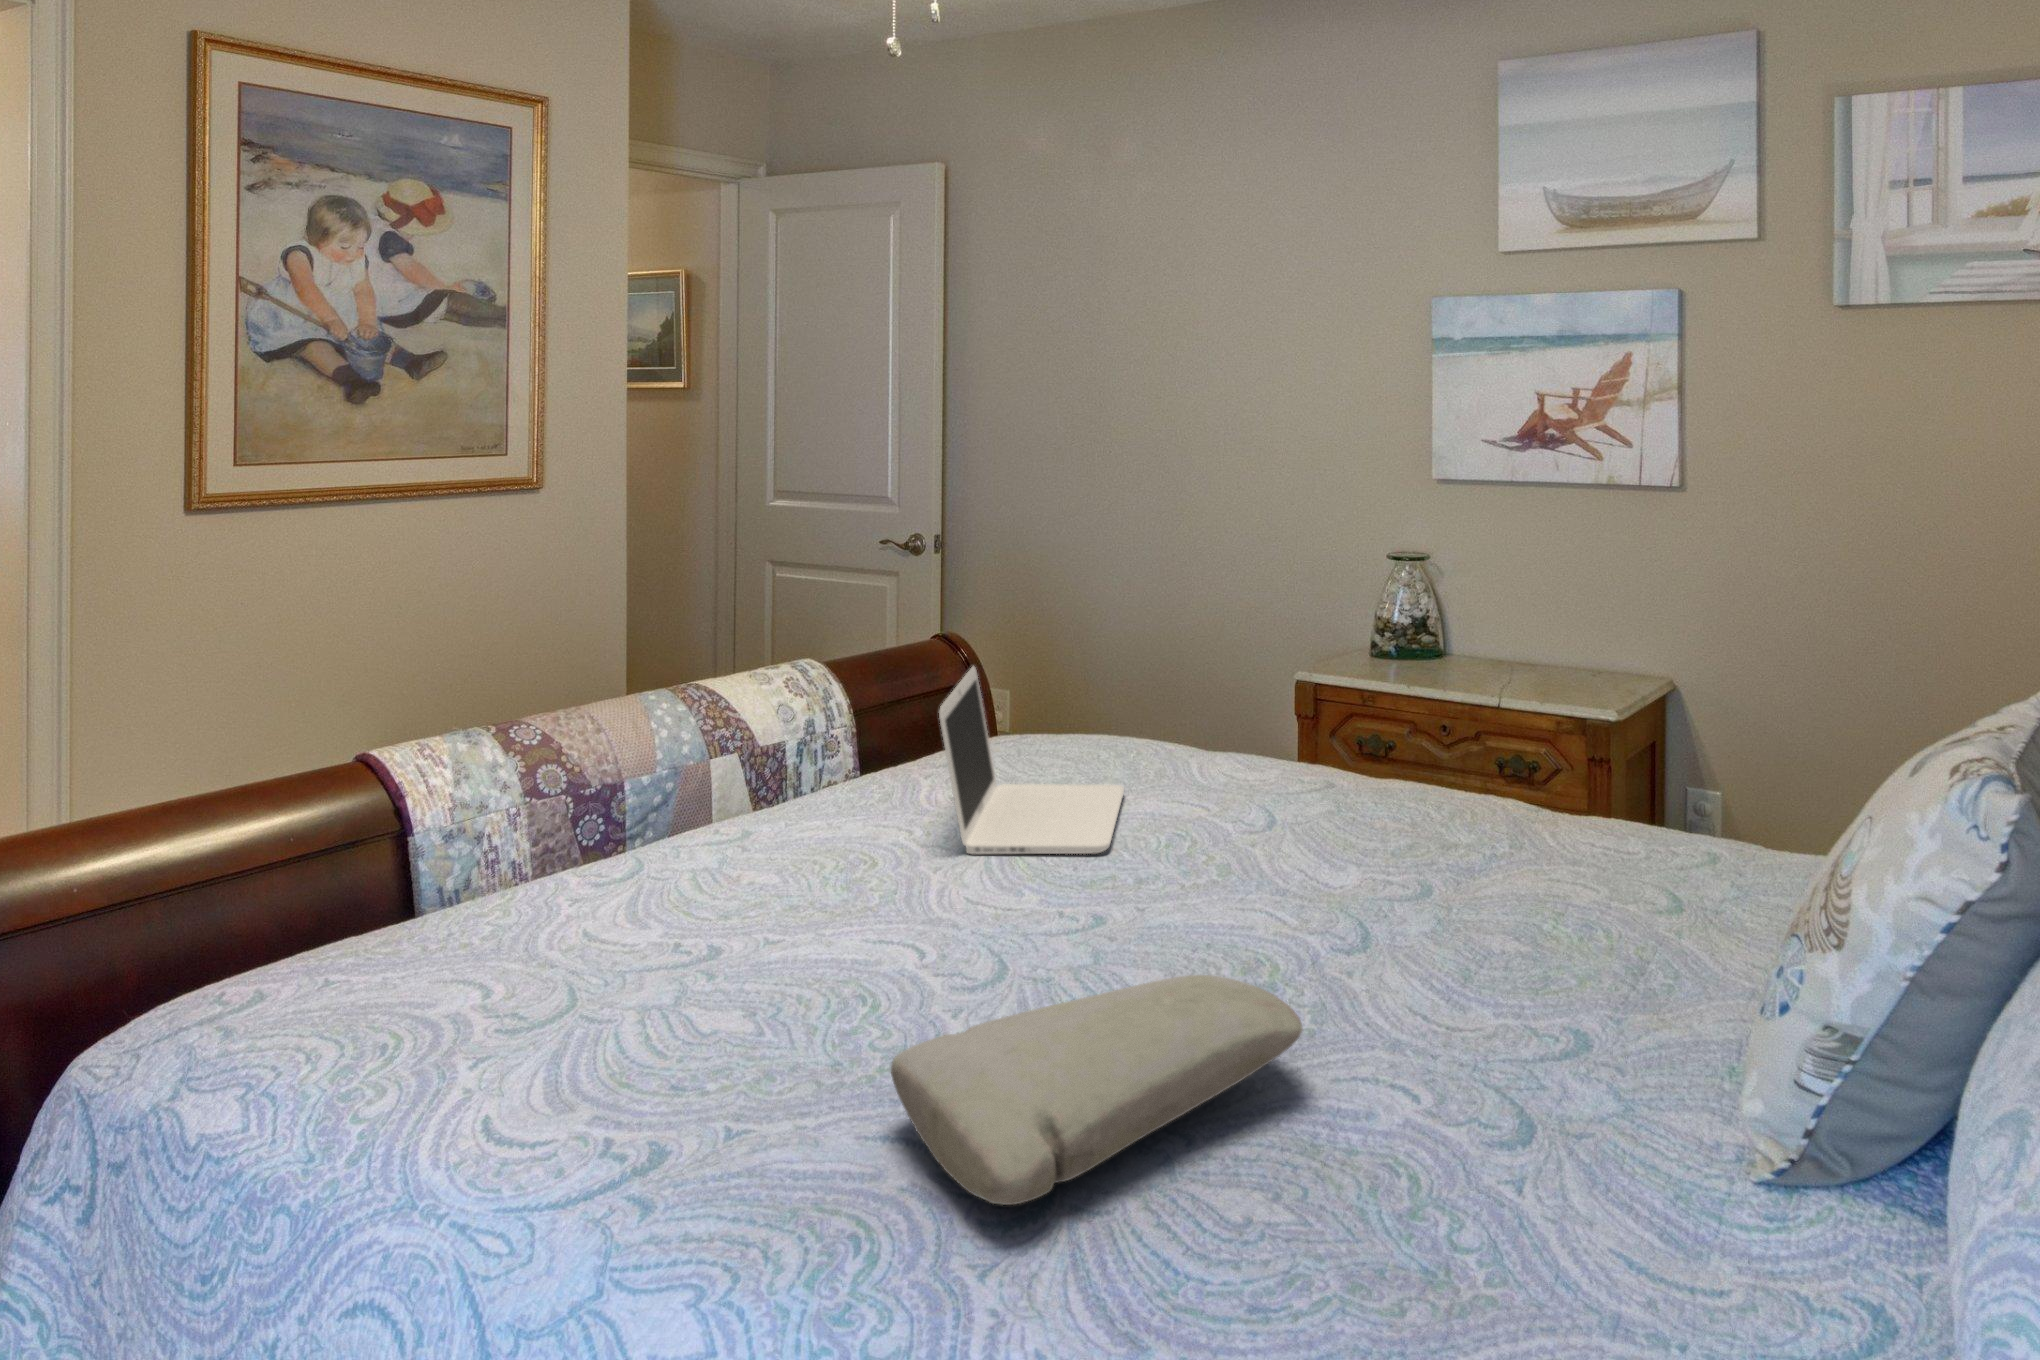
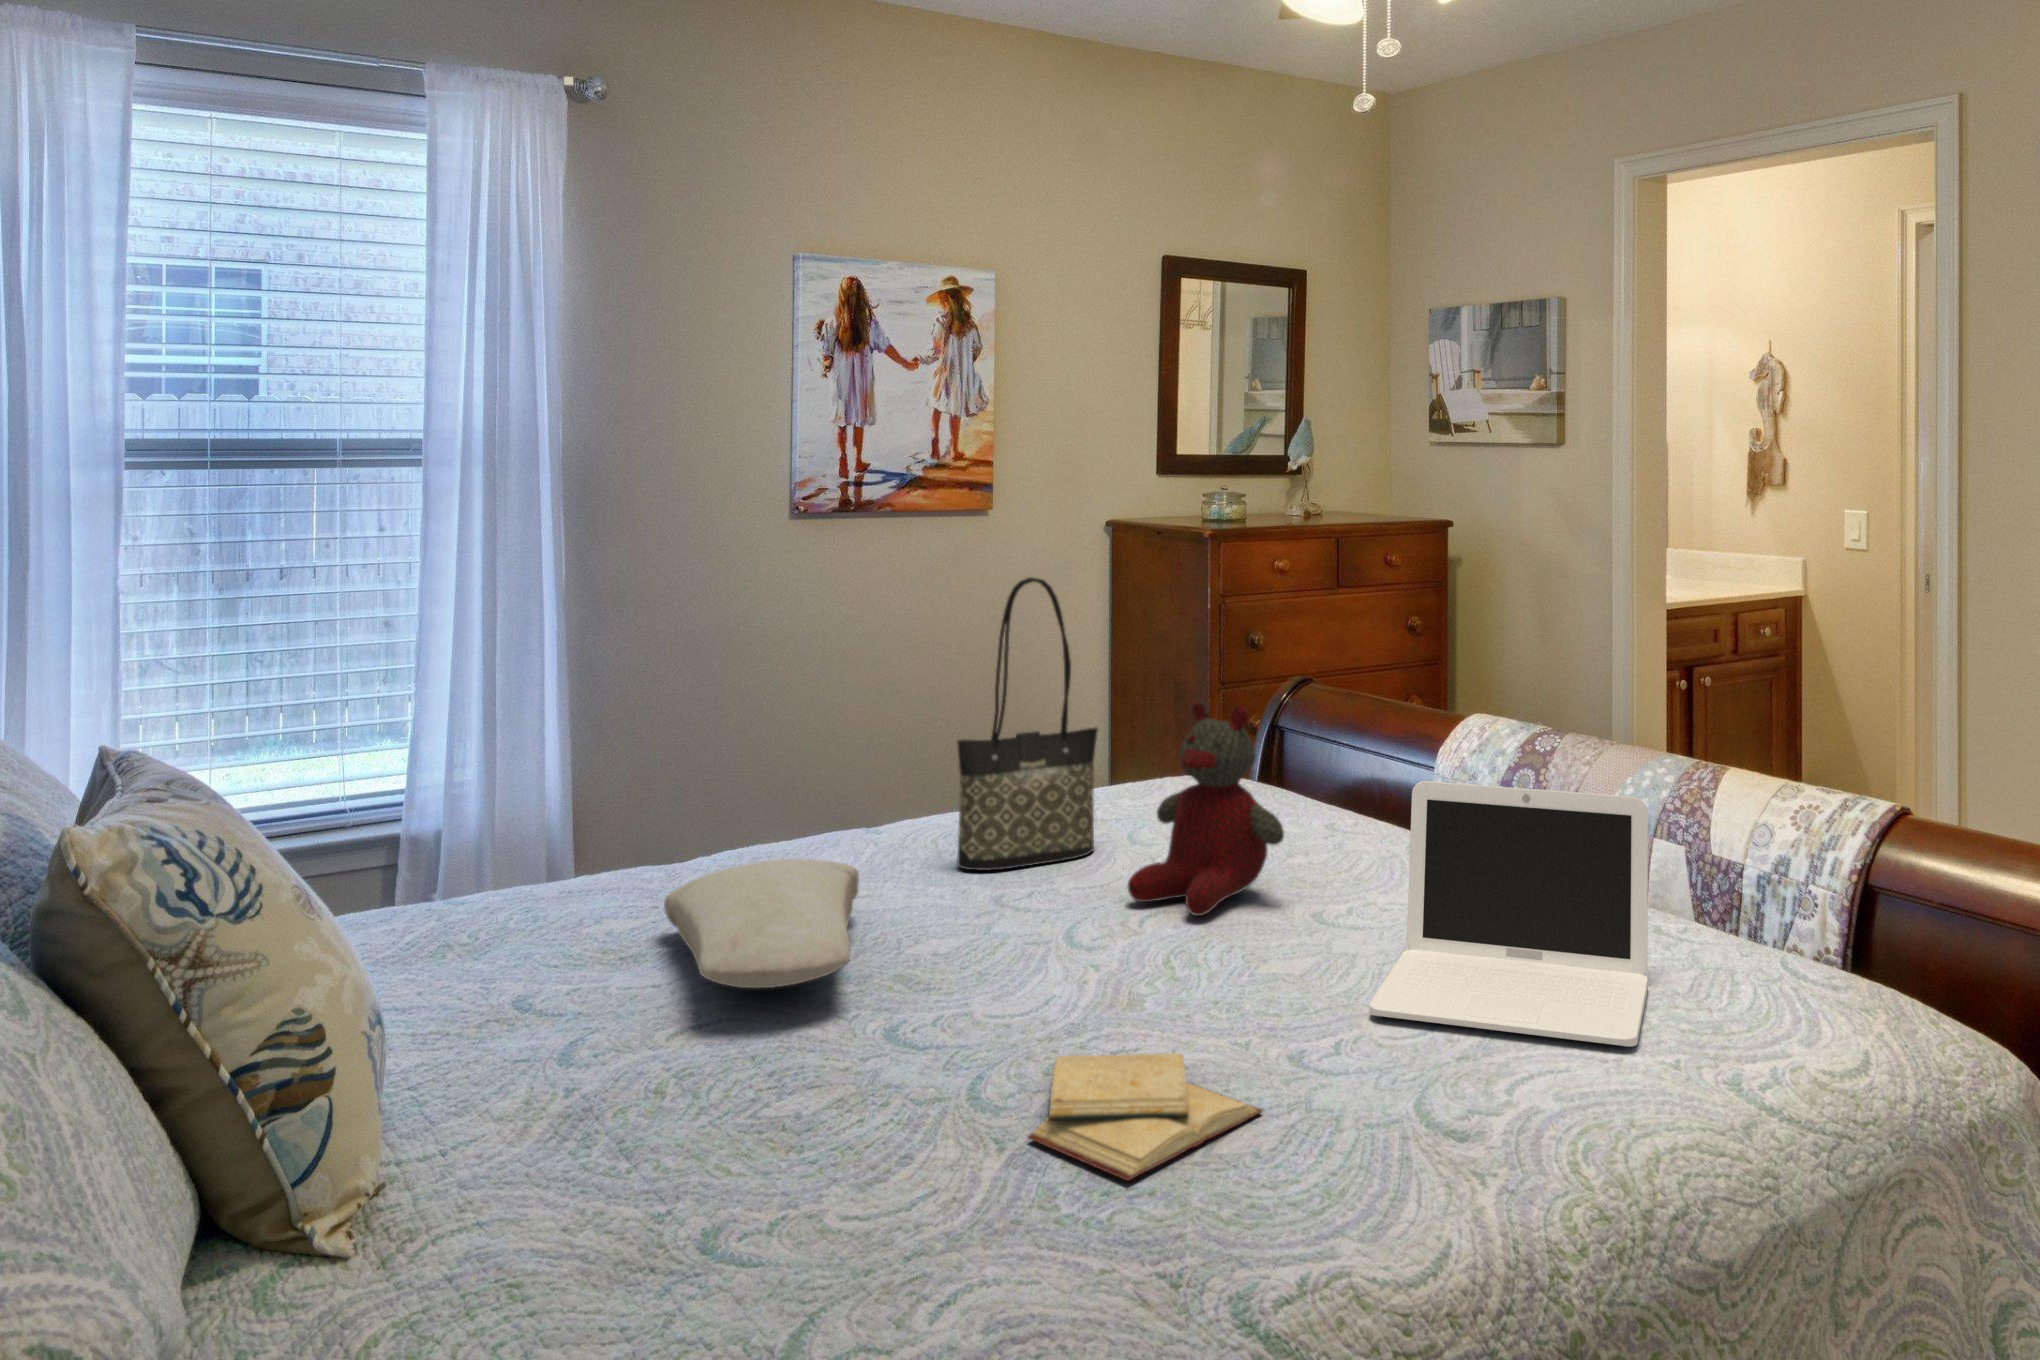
tote bag: none [534,659,676,1107] -> present [957,577,1098,870]
stuffed bear: none [705,721,883,967] -> present [1128,701,1284,916]
diary: none [1219,860,1414,935] -> present [1028,1053,1262,1181]

